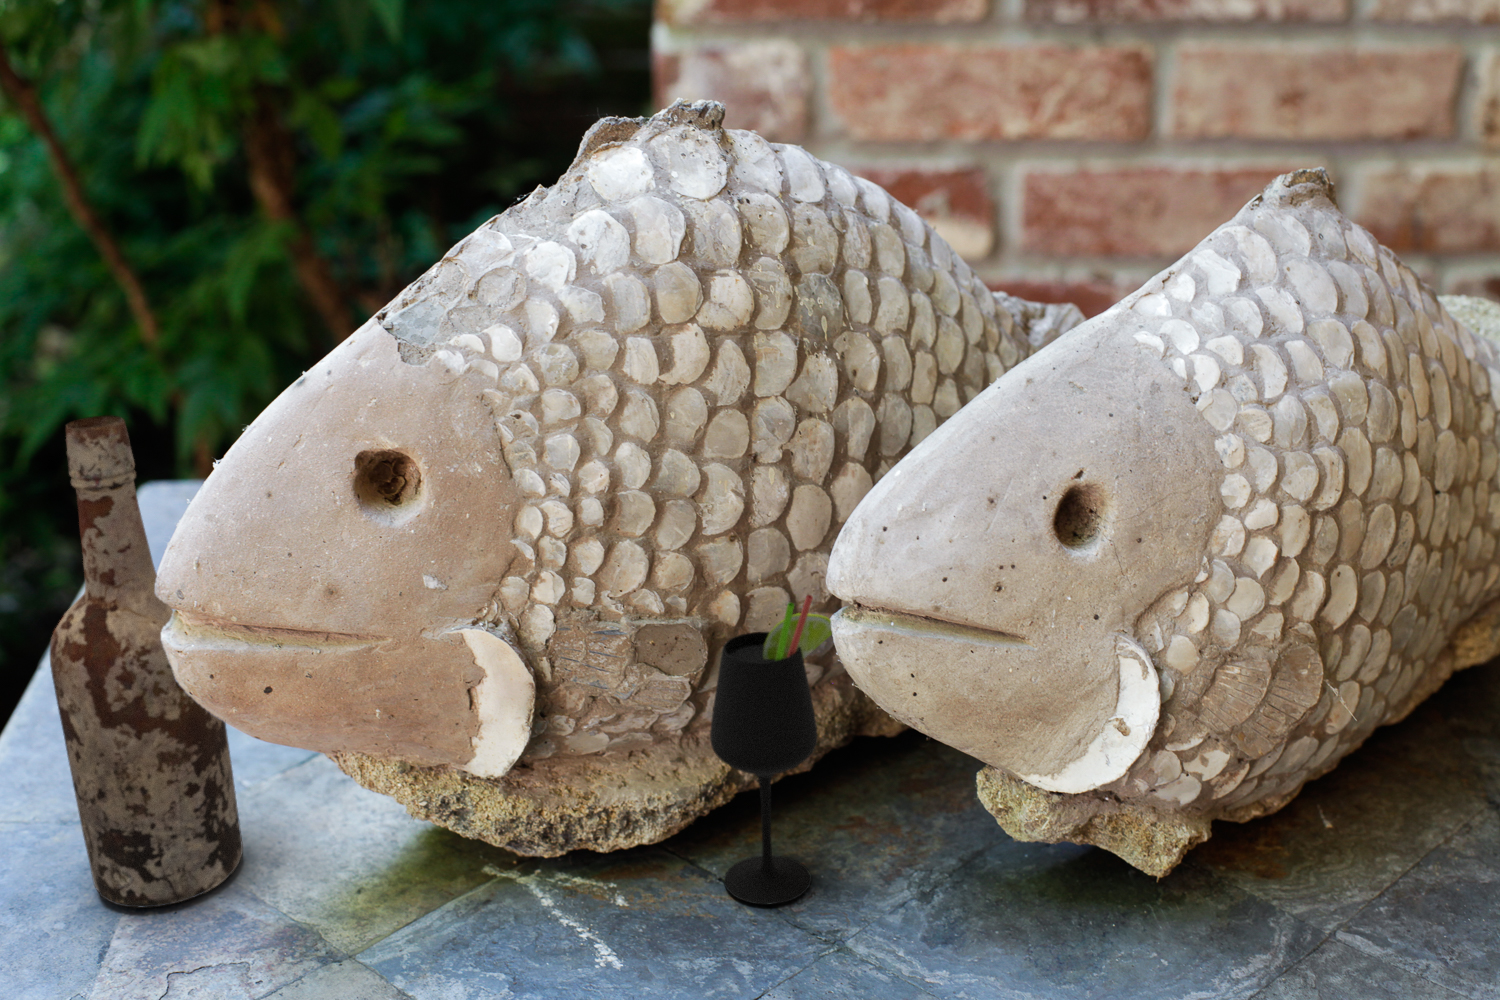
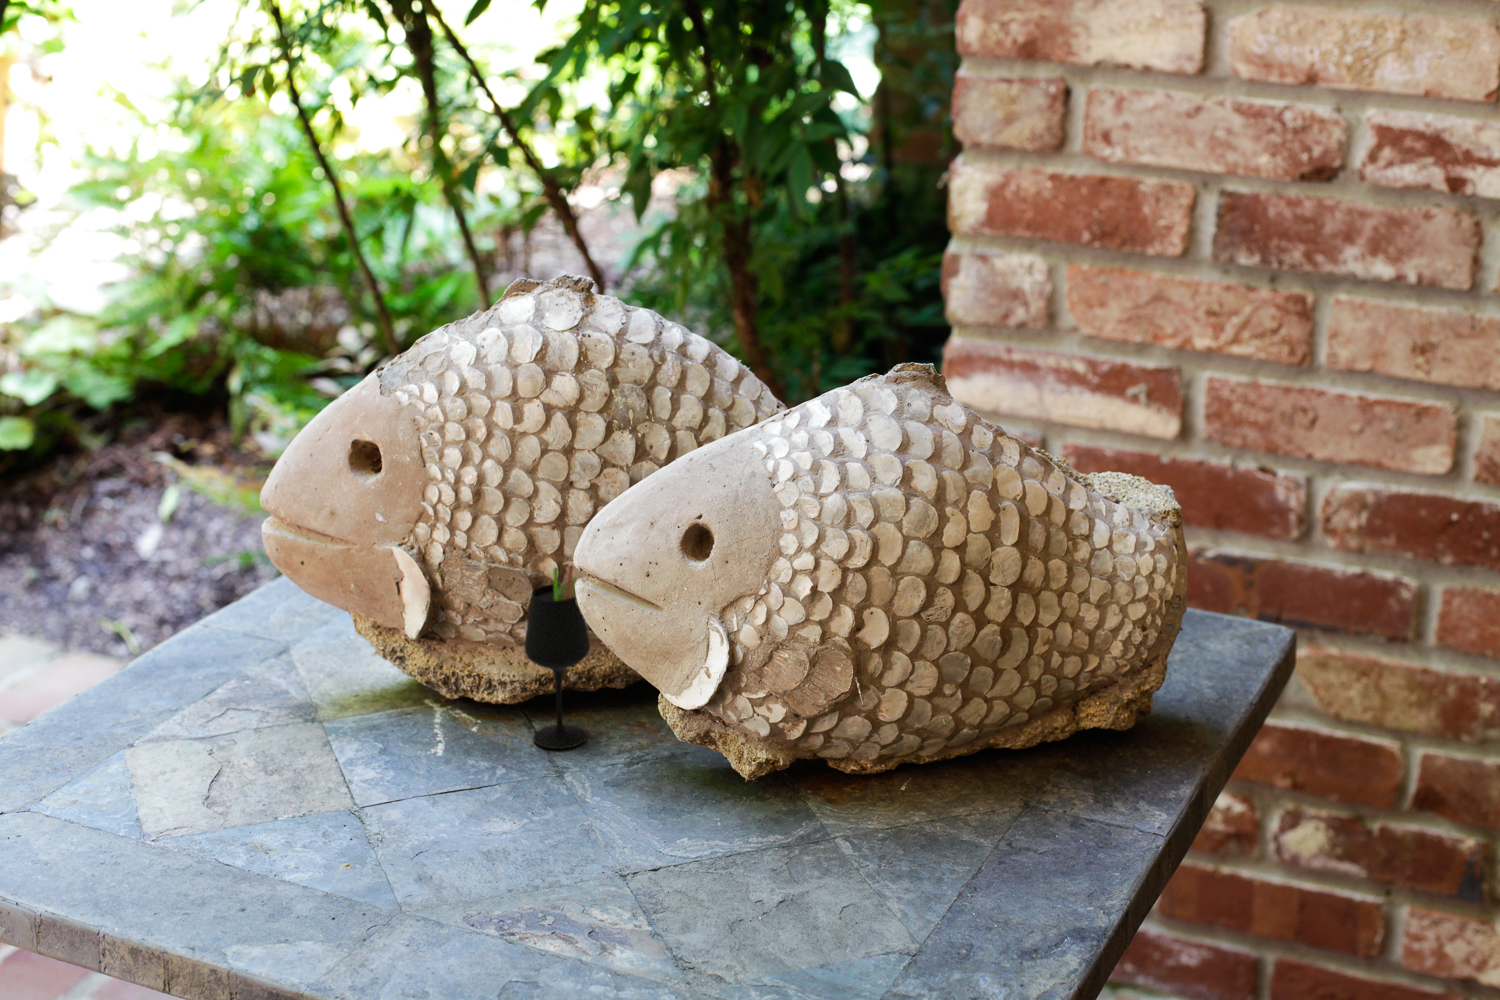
wine bottle: present [50,415,243,908] -> none [209,401,306,680]

